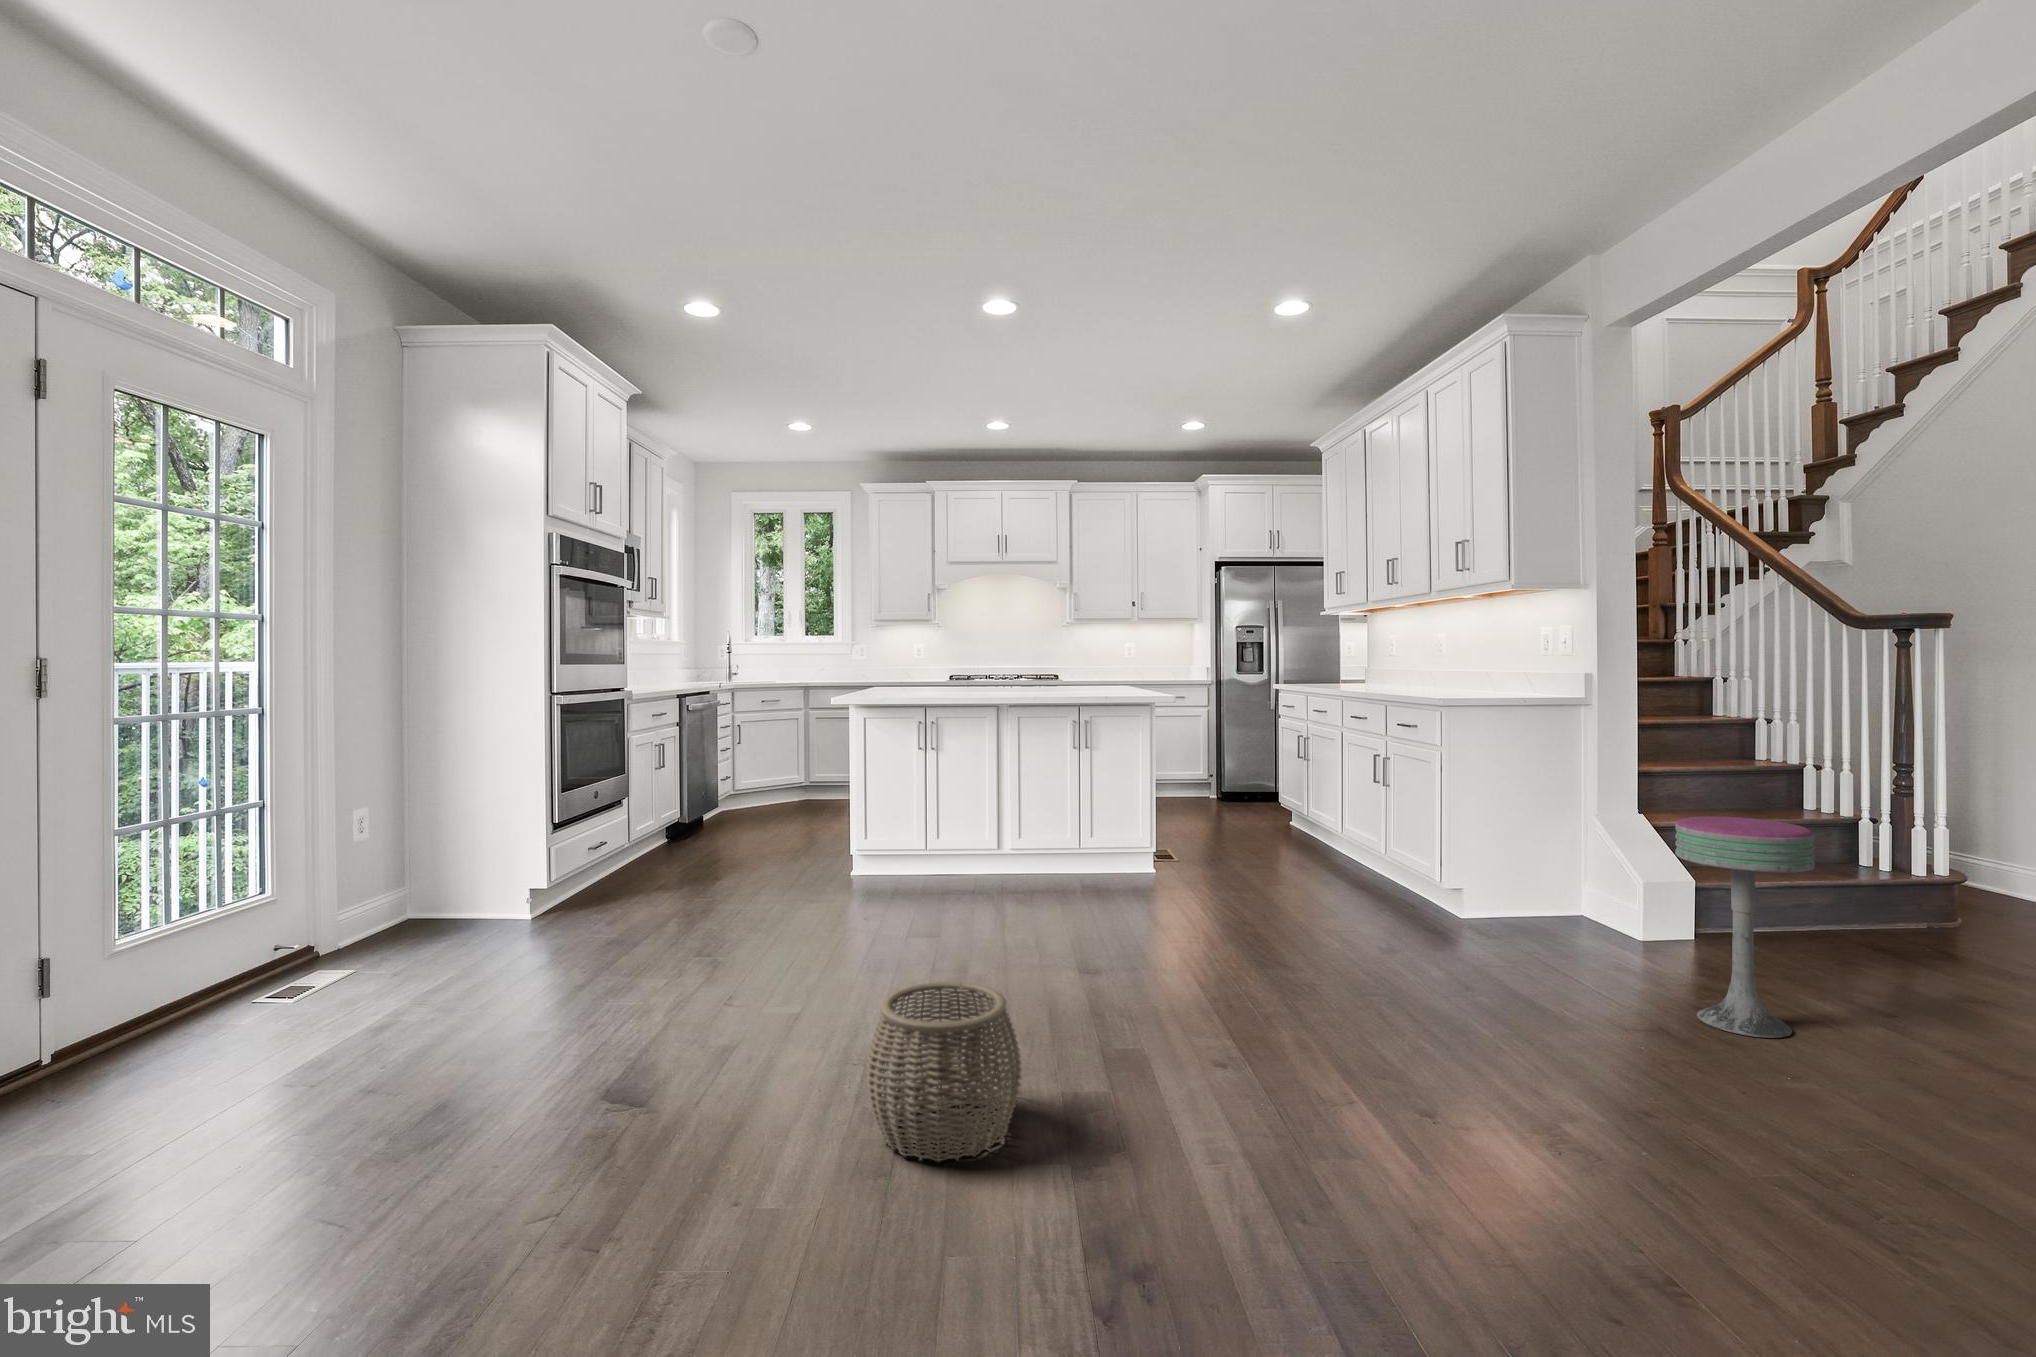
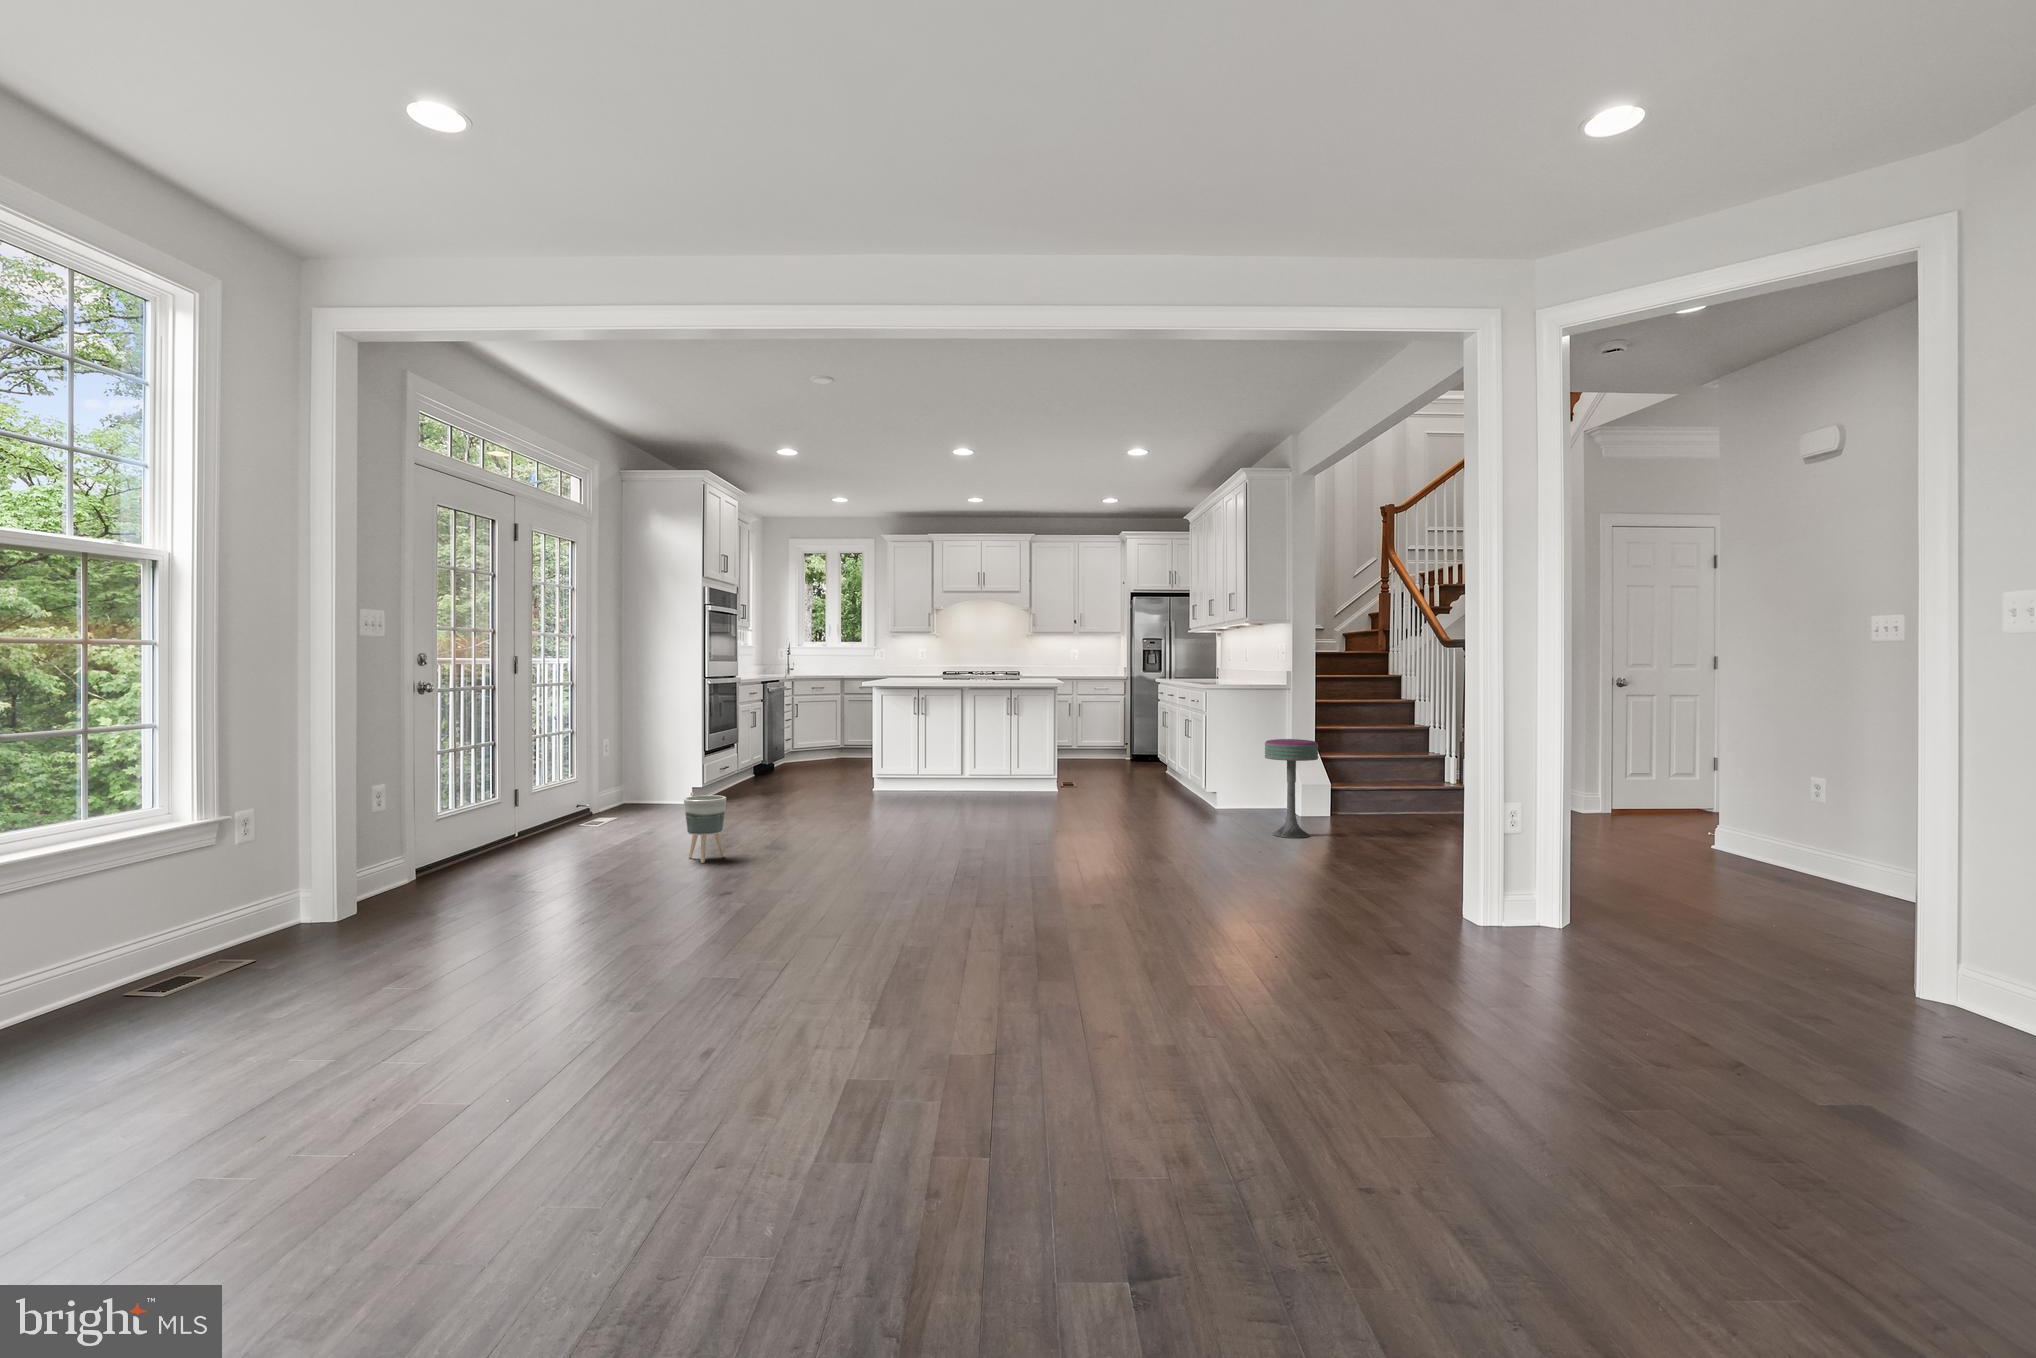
woven basket: present [866,982,1021,1162] -> none [879,795,942,856]
planter: none [330,1015,460,1229] -> present [684,795,726,863]

